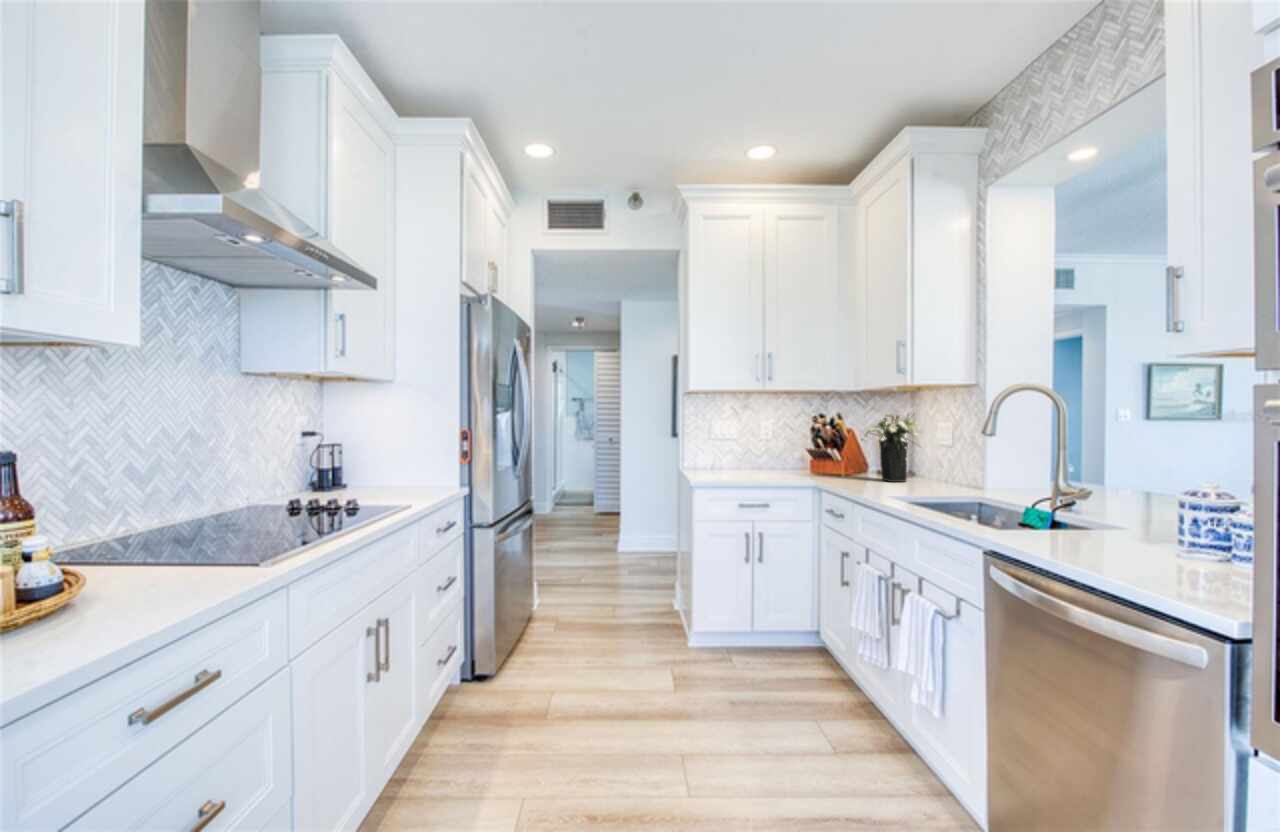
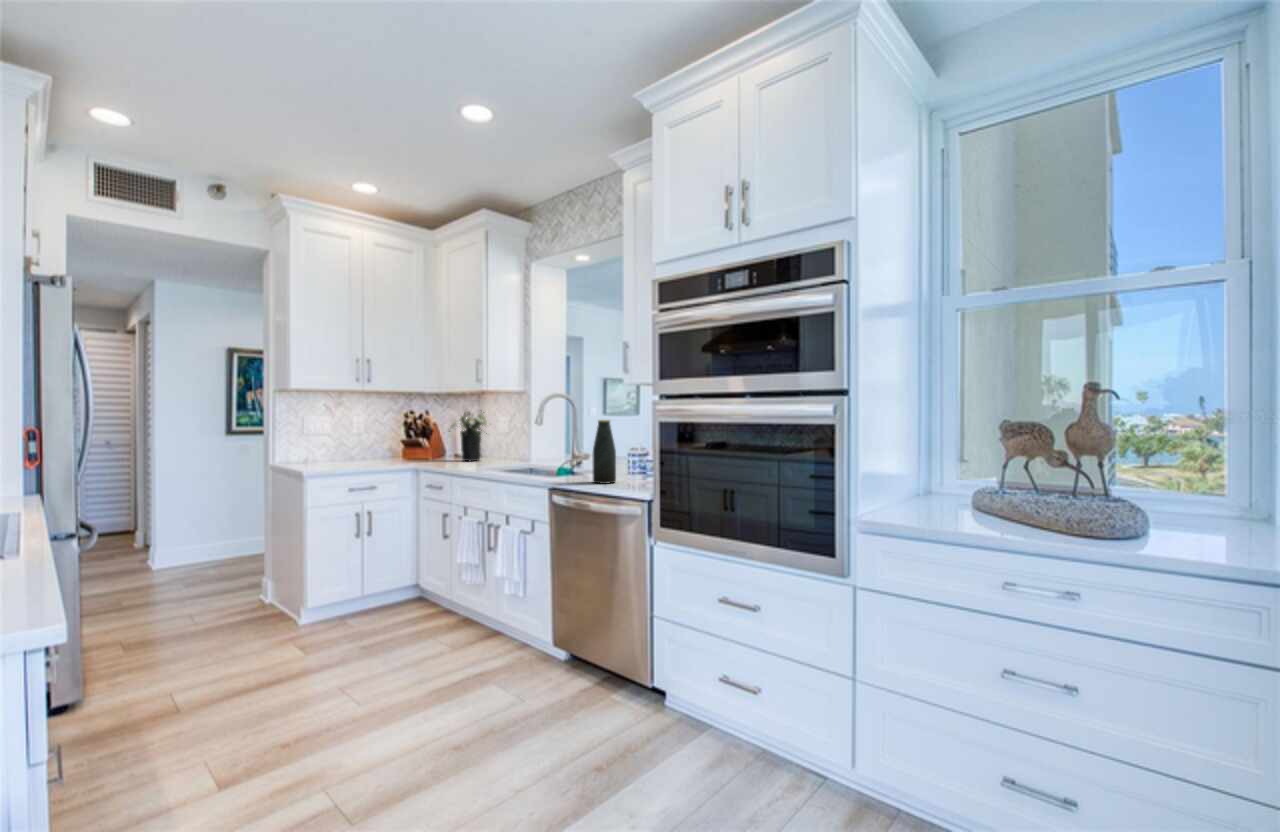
bottle: none [1083,432,1144,564] -> present [593,420,616,484]

